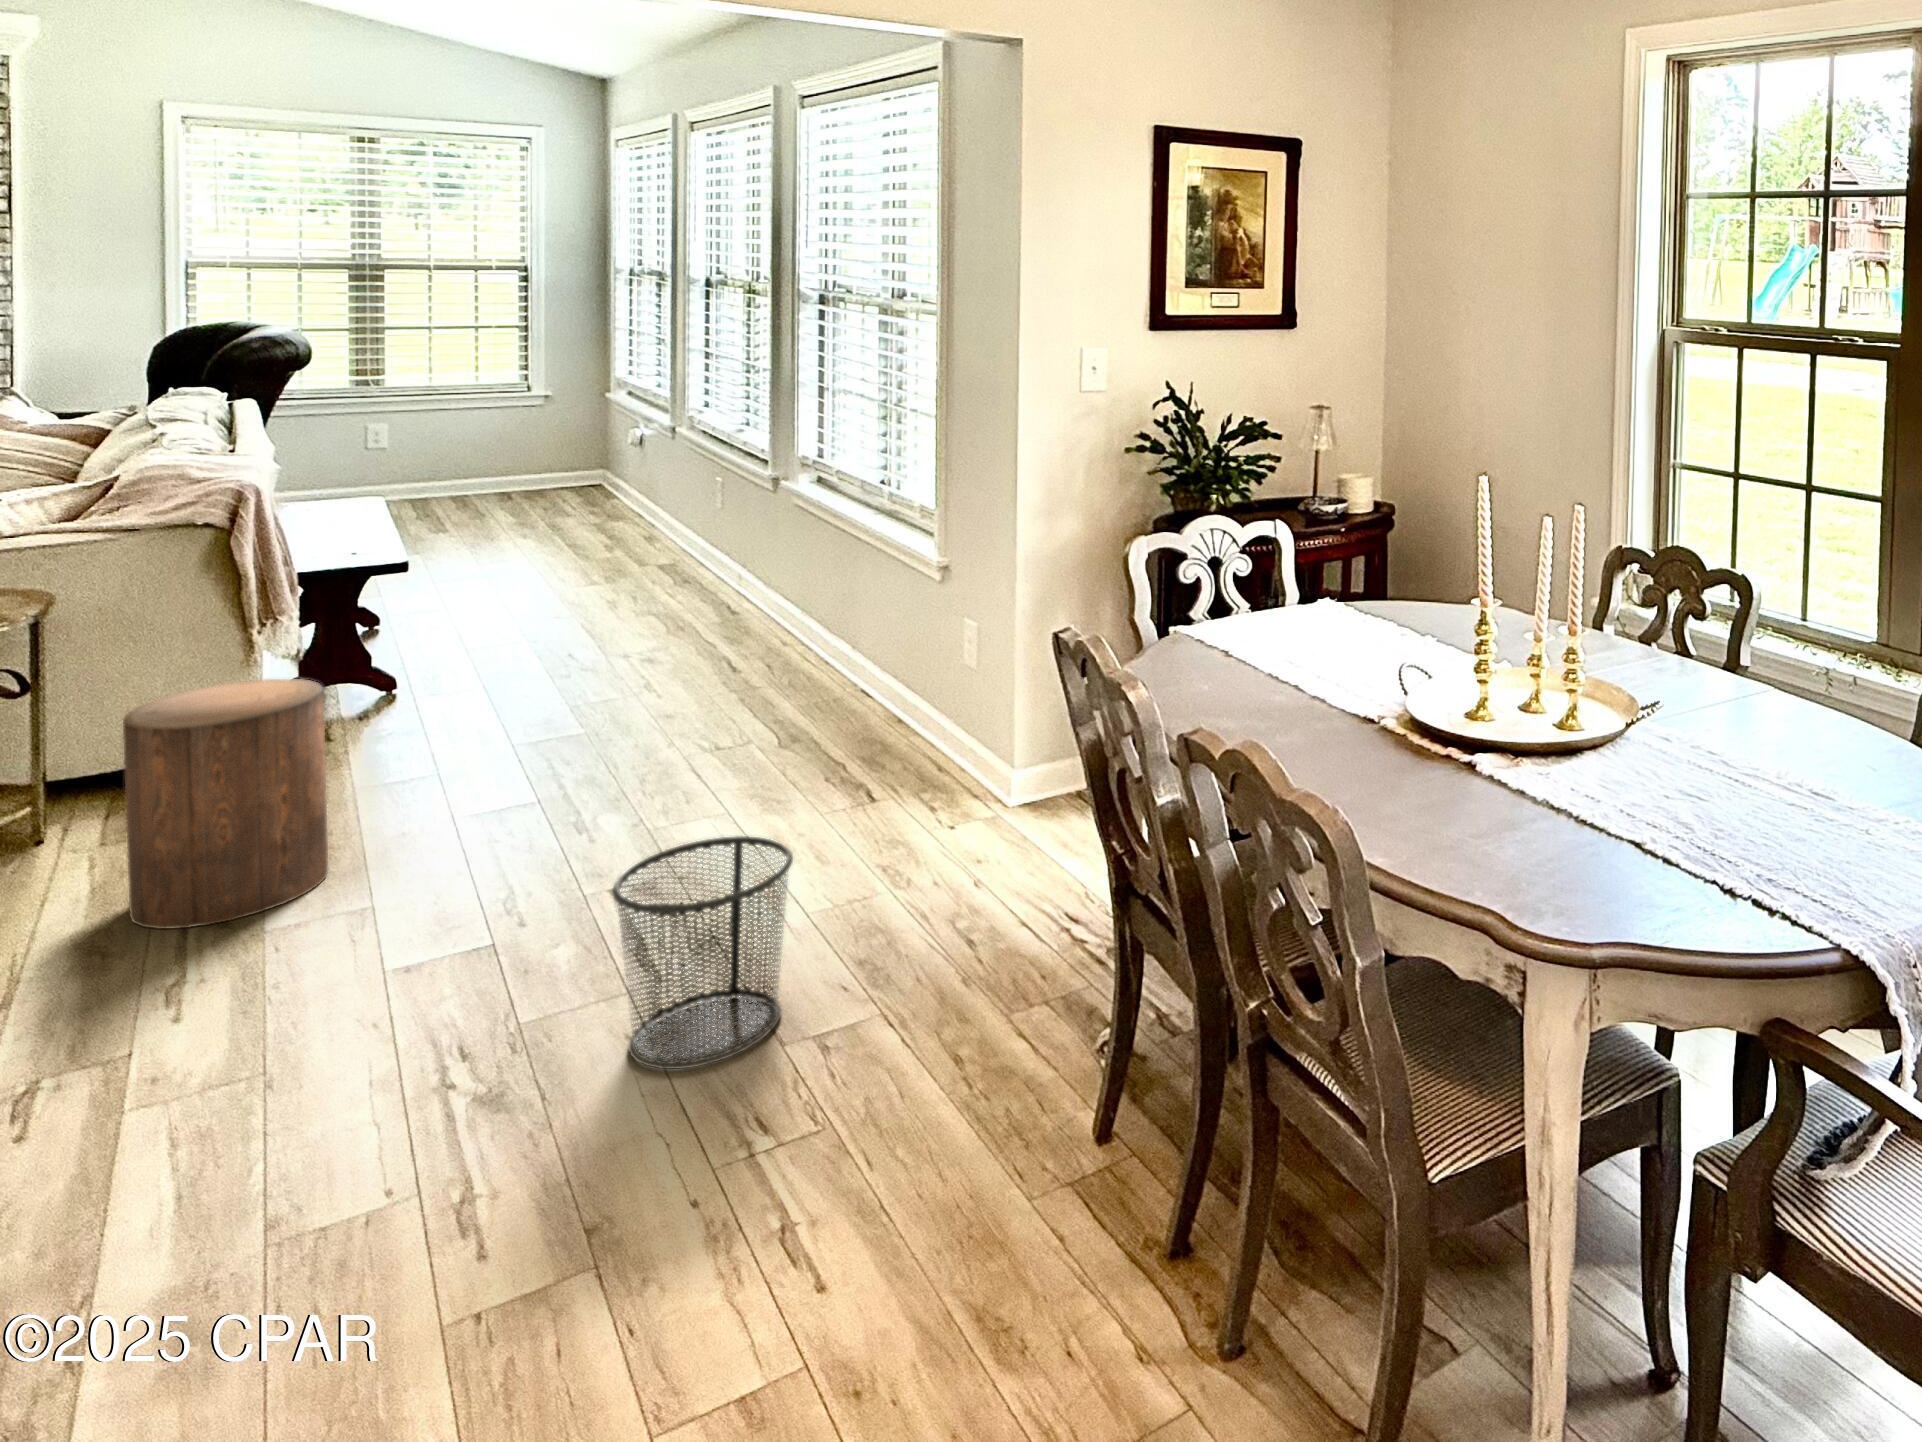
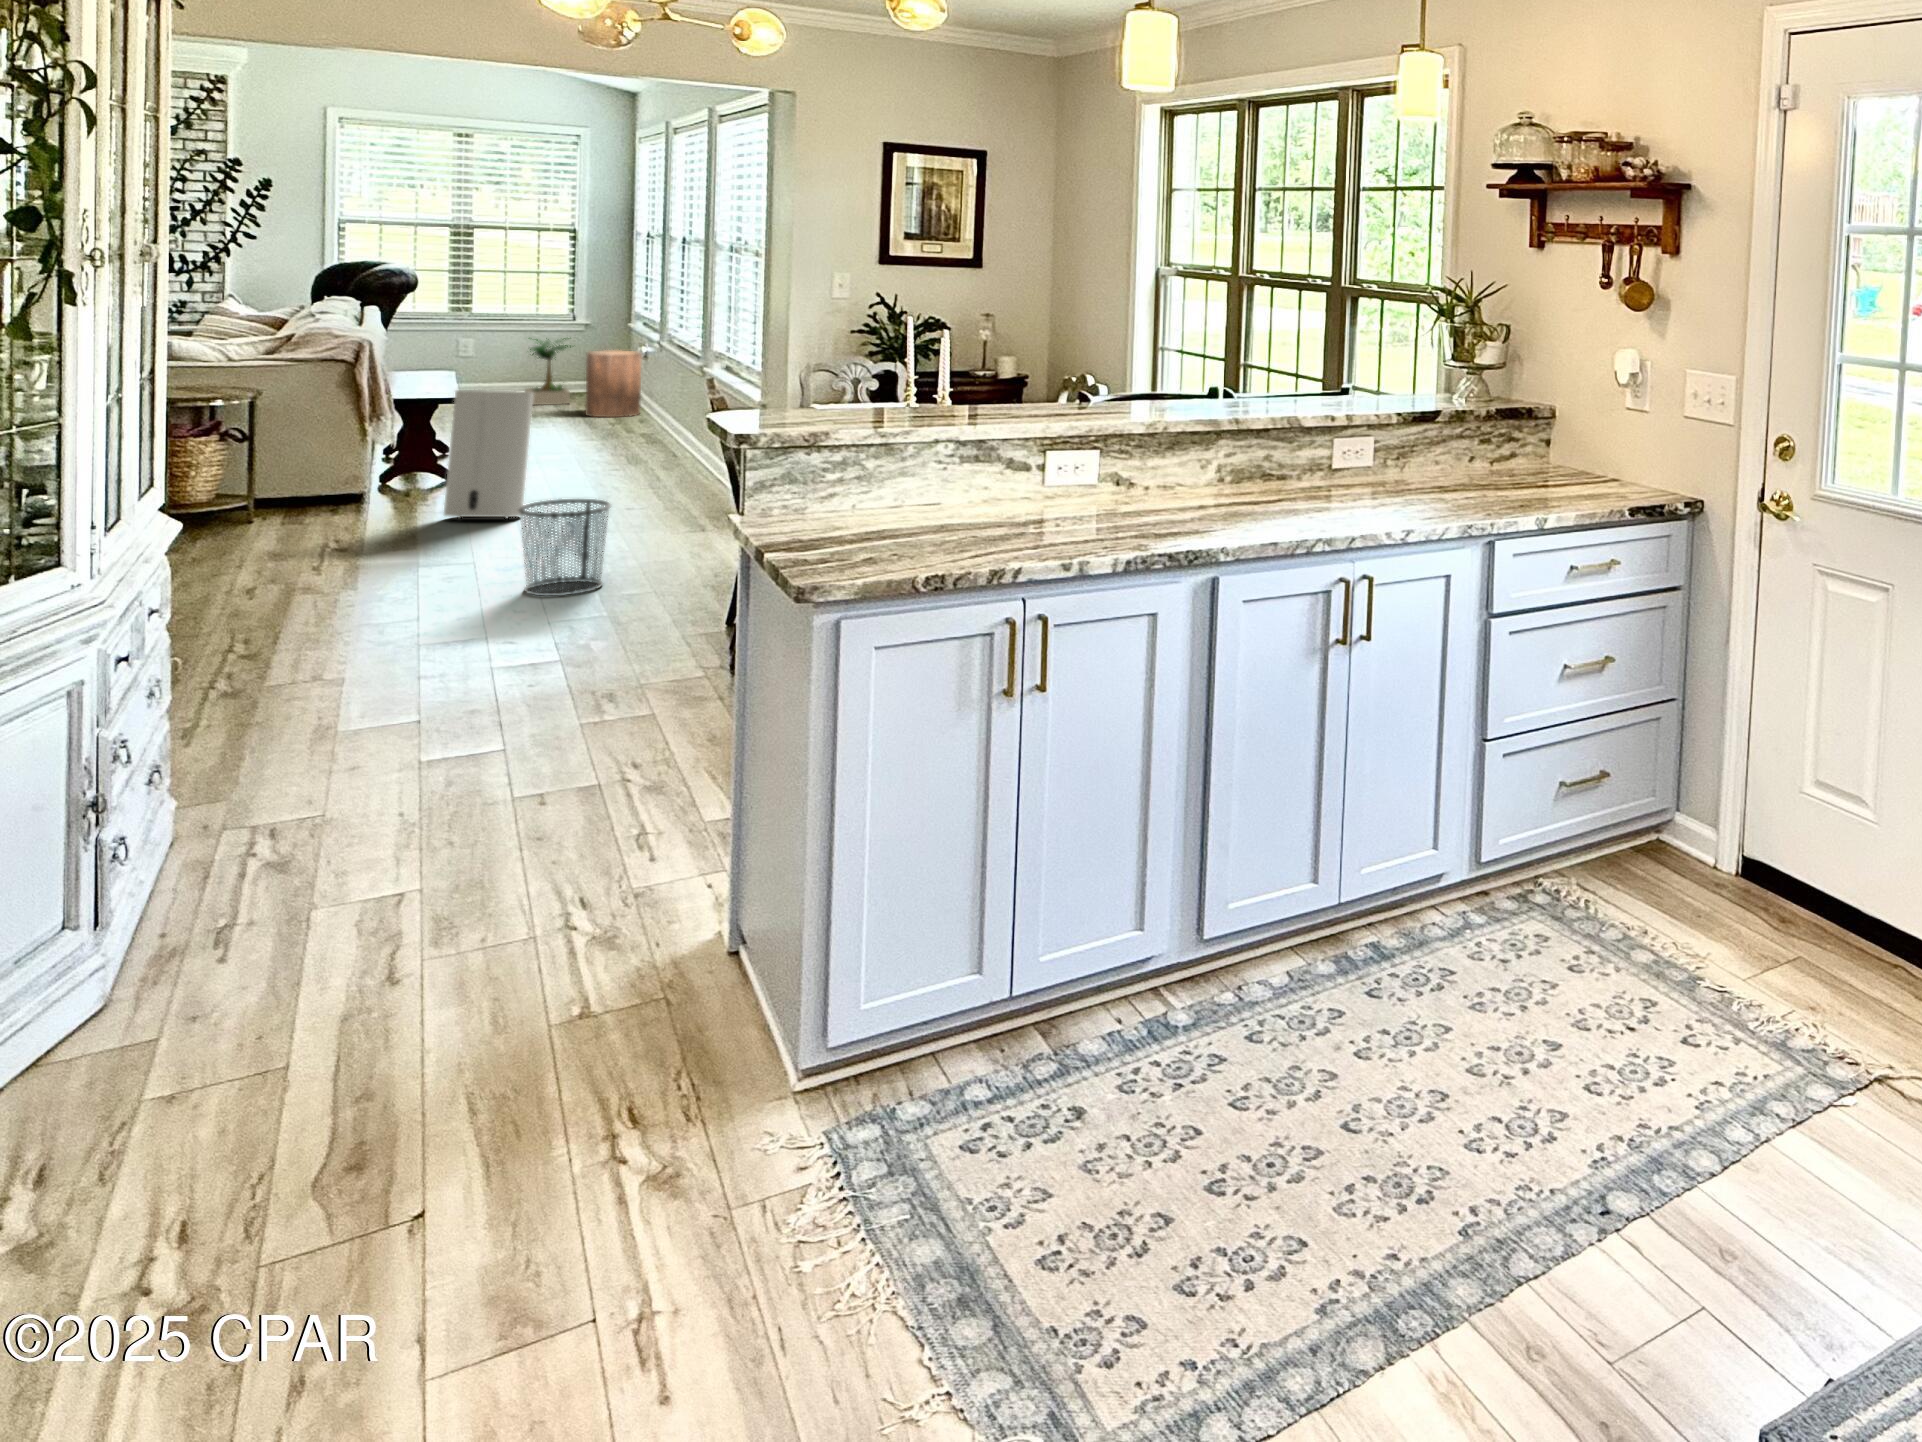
potted plant: none [460,414,546,513] -> present [525,338,571,405]
air purifier: none [407,572,556,806] -> present [444,390,533,518]
stool: present [123,679,328,929] -> present [585,350,642,417]

